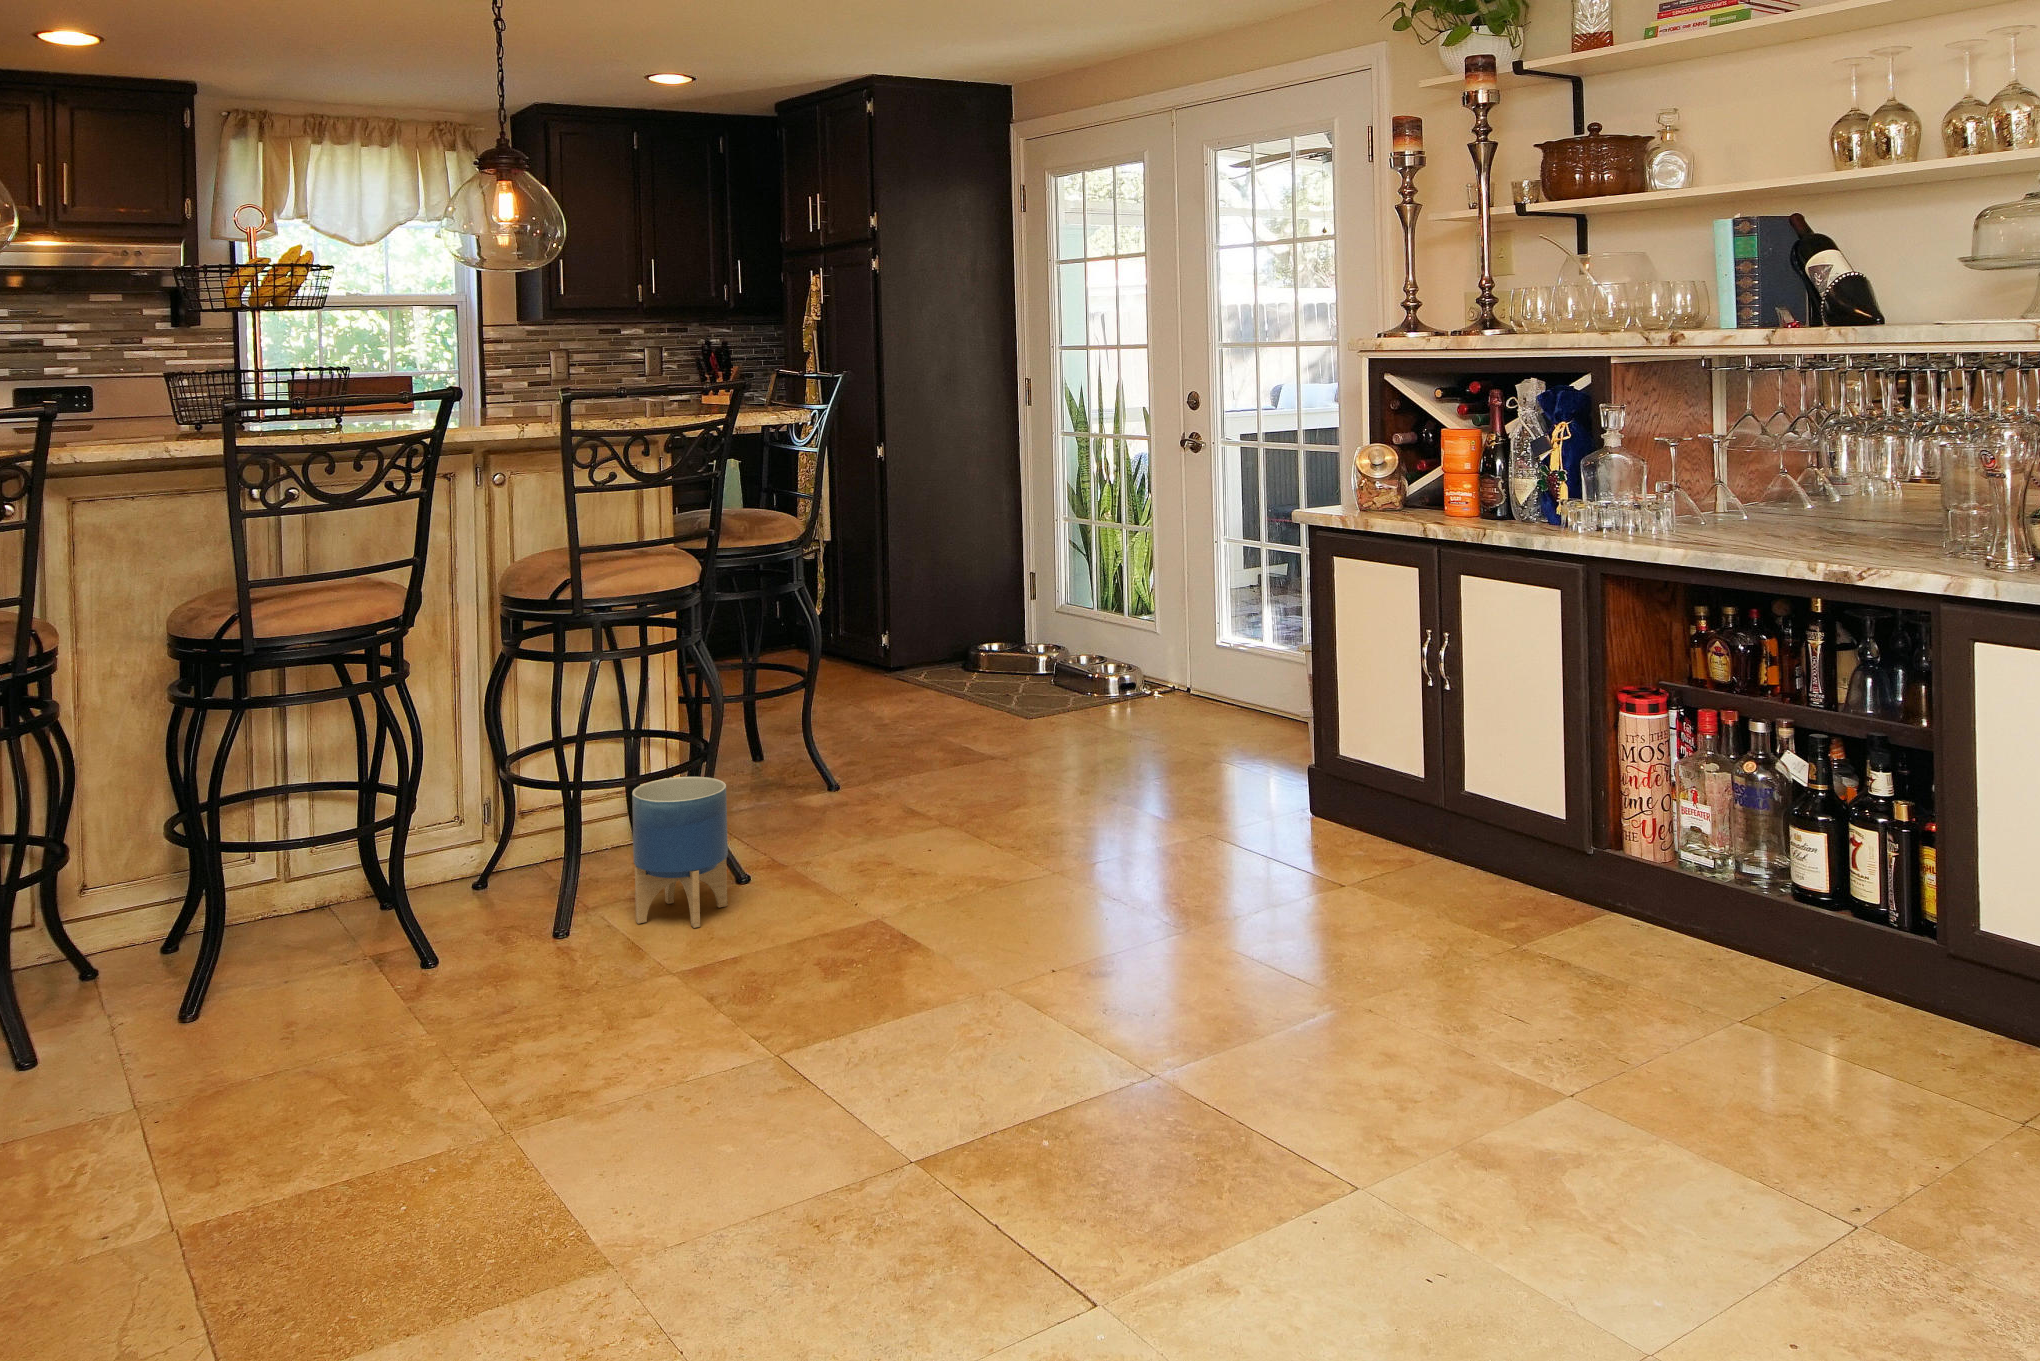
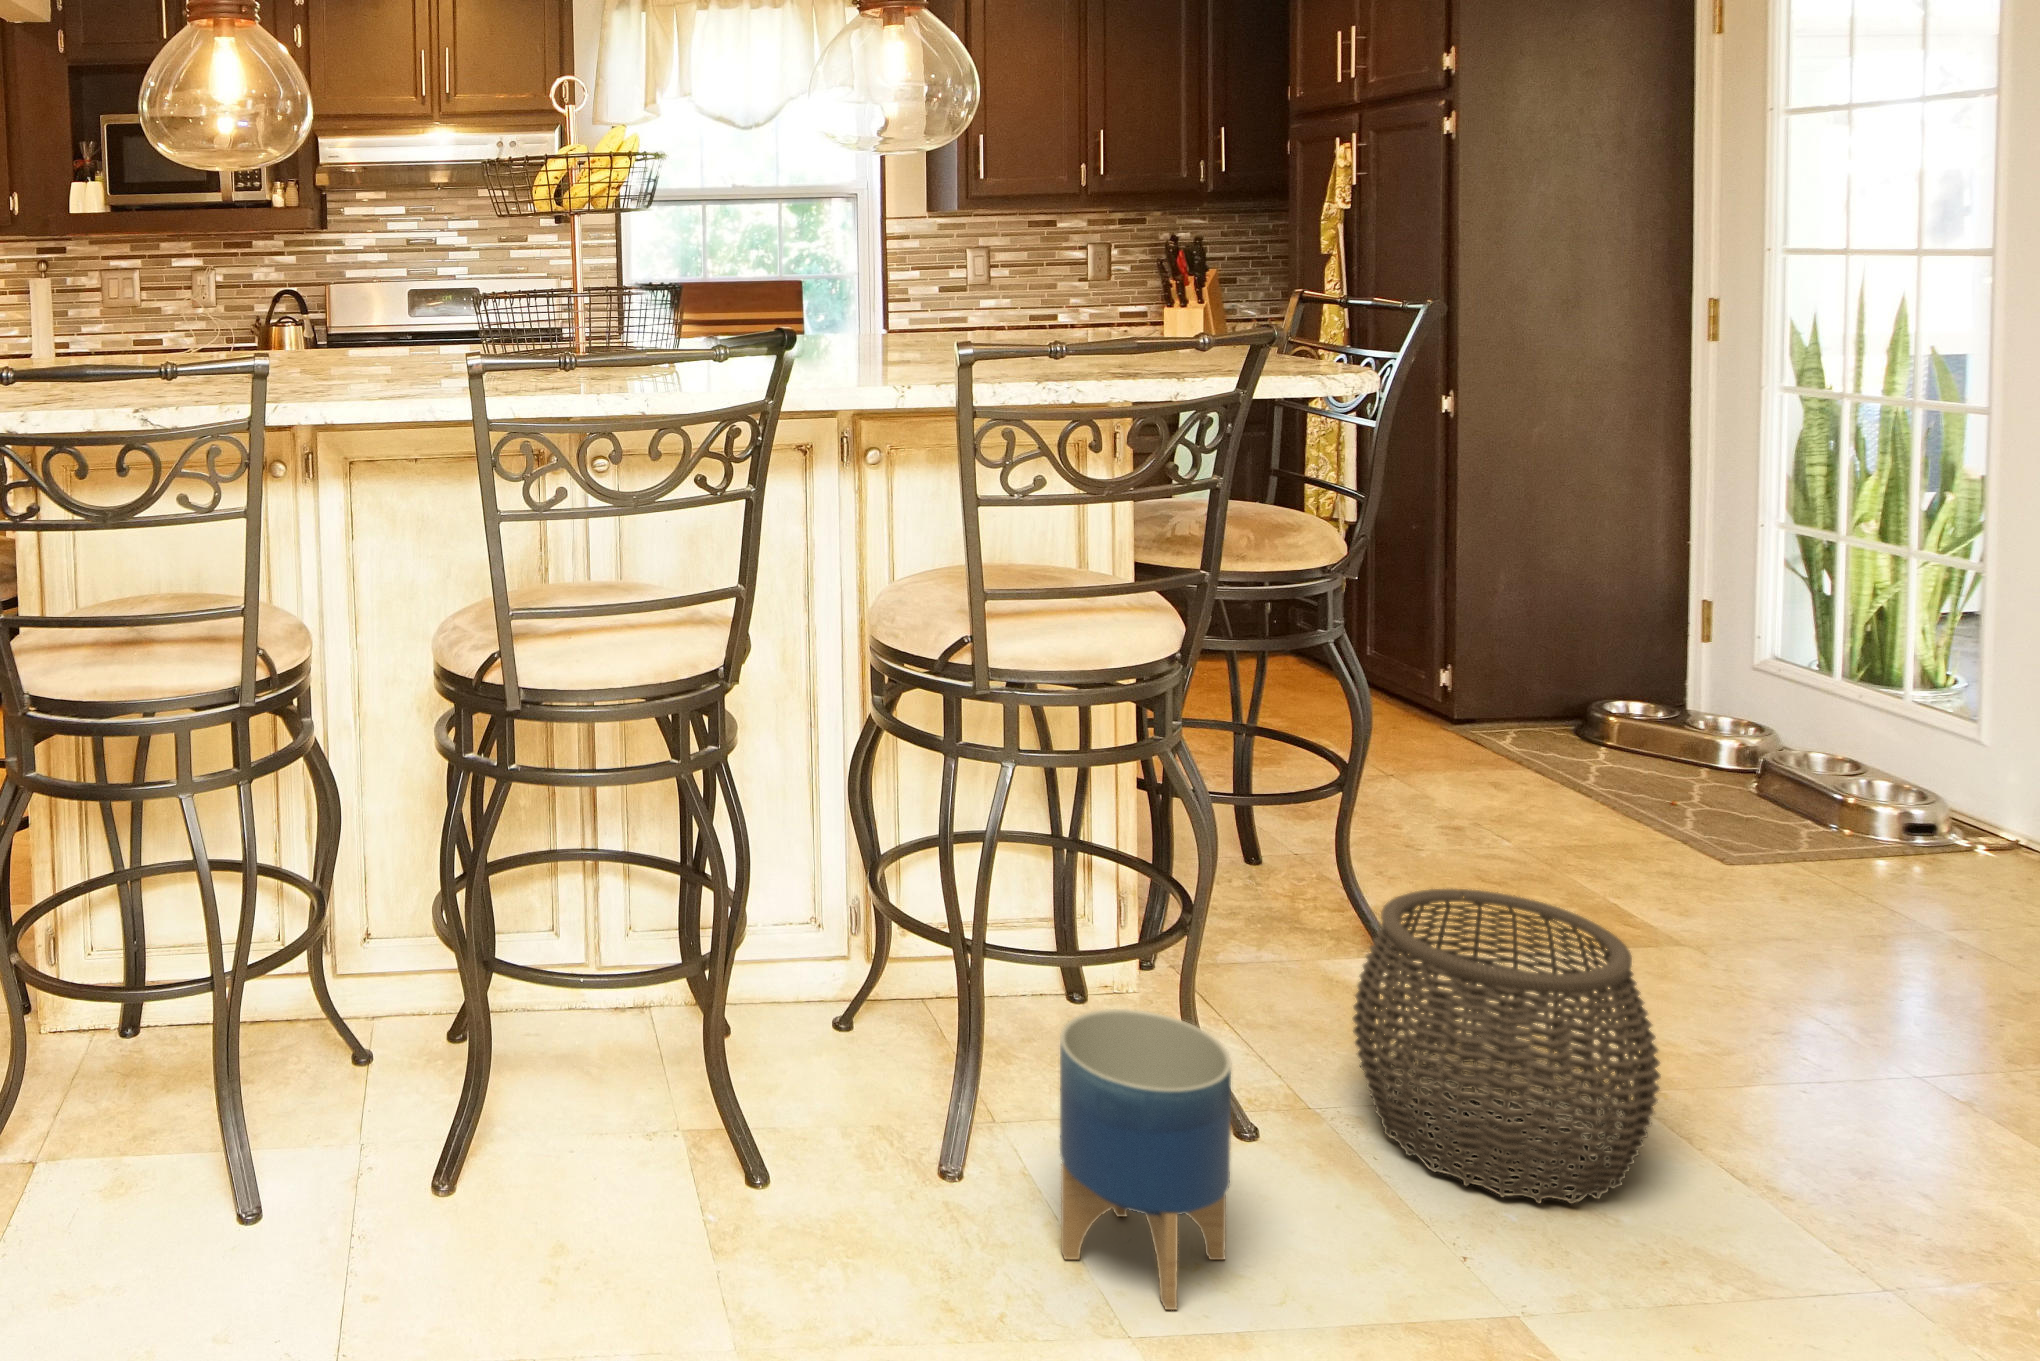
woven basket: none [800,703,948,857] -> present [1353,889,1660,1204]

